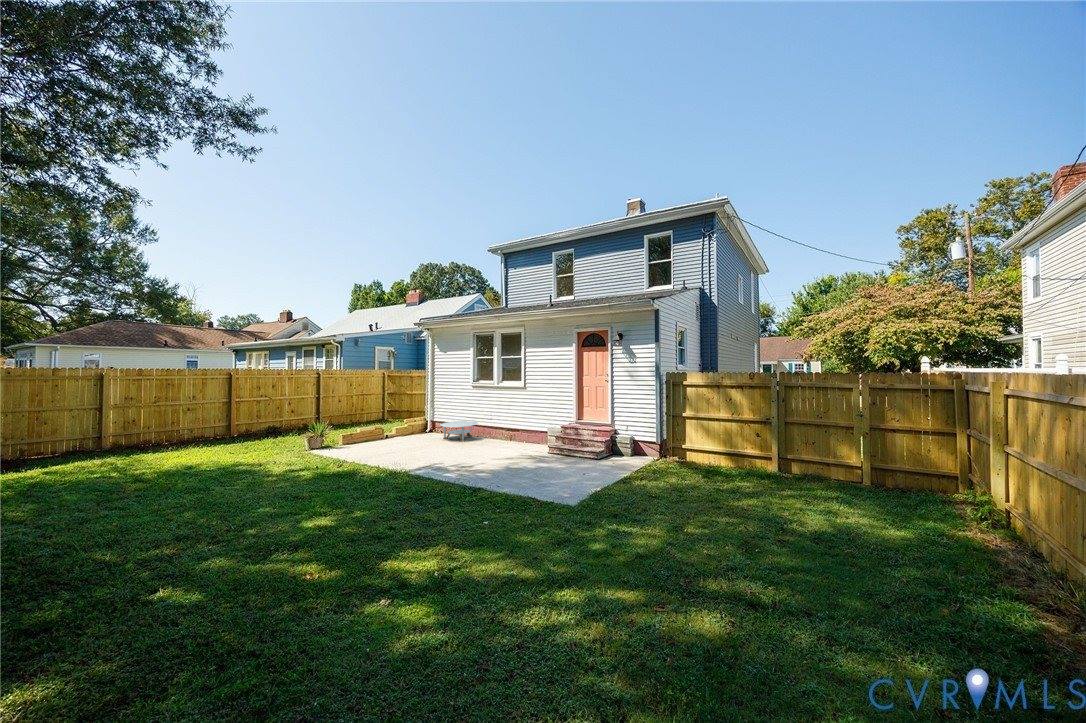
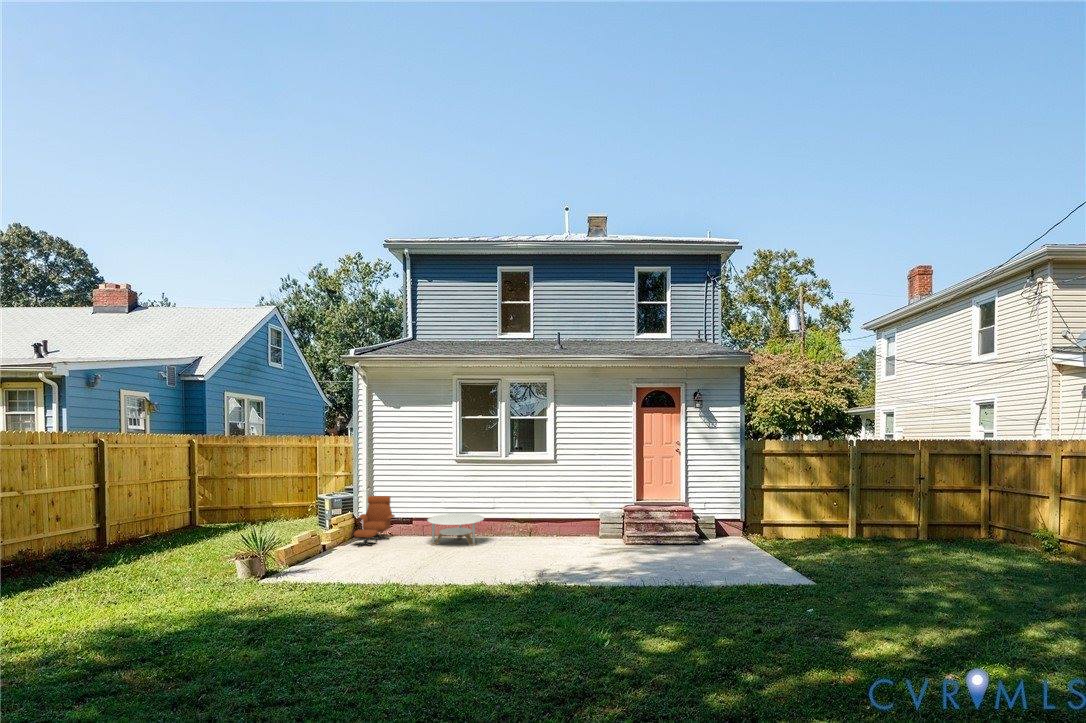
lounge chair: none [409,407,440,437] -> present [354,496,395,547]

